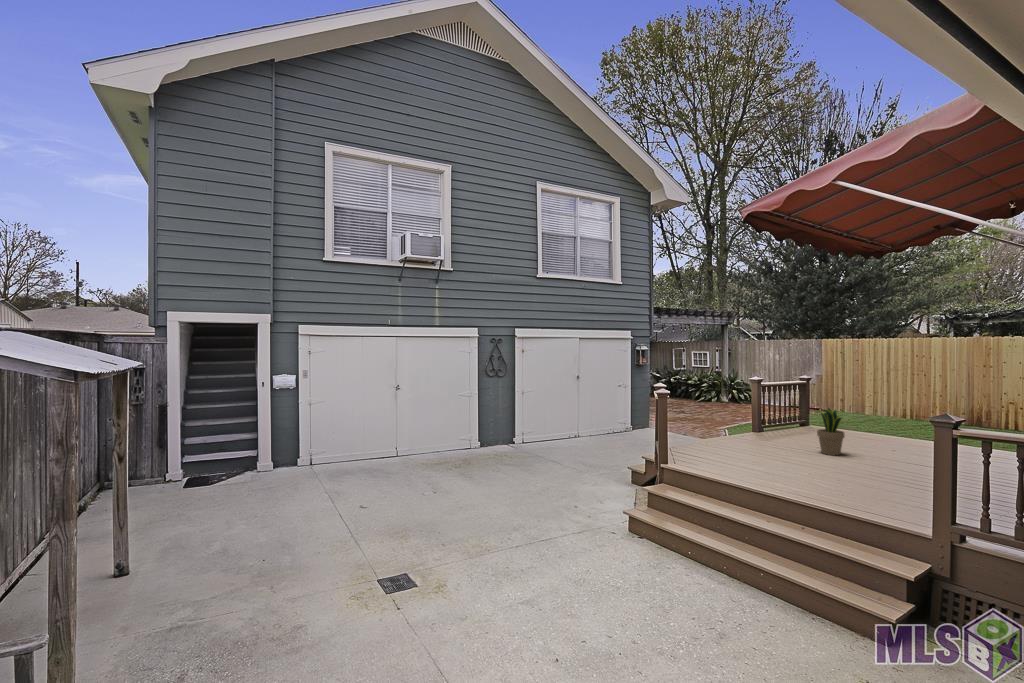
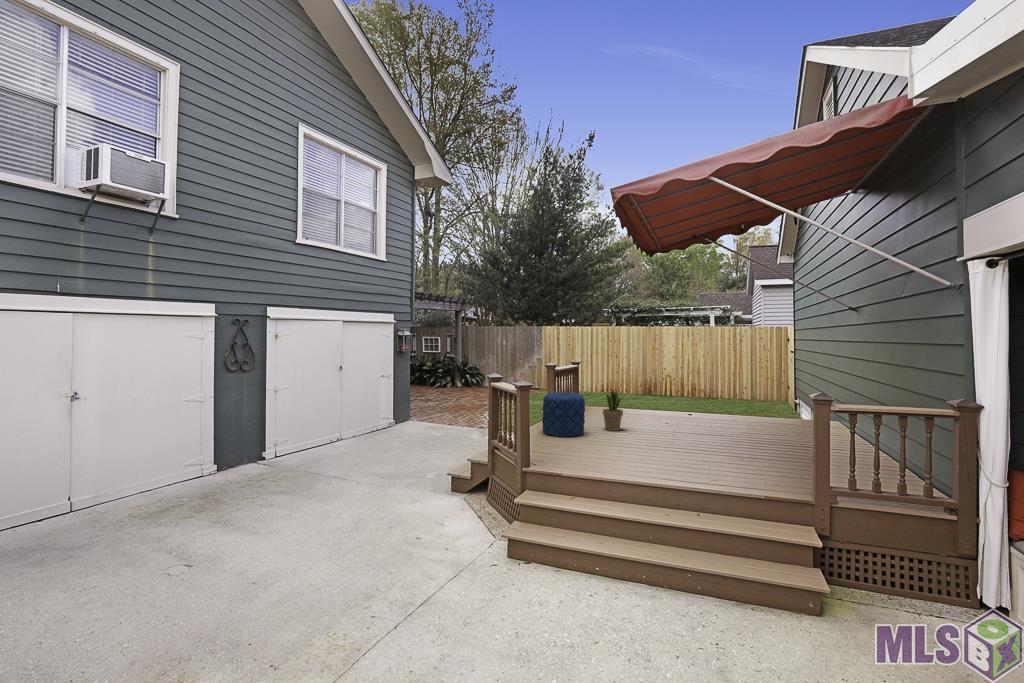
pouf: none [737,407,787,454] -> present [542,393,585,437]

